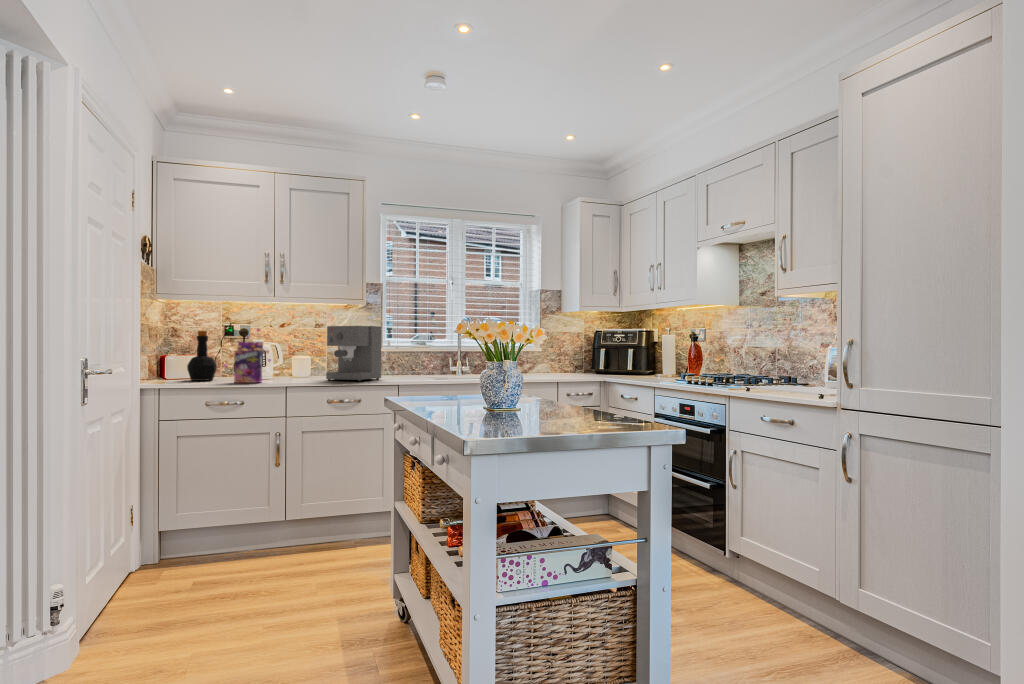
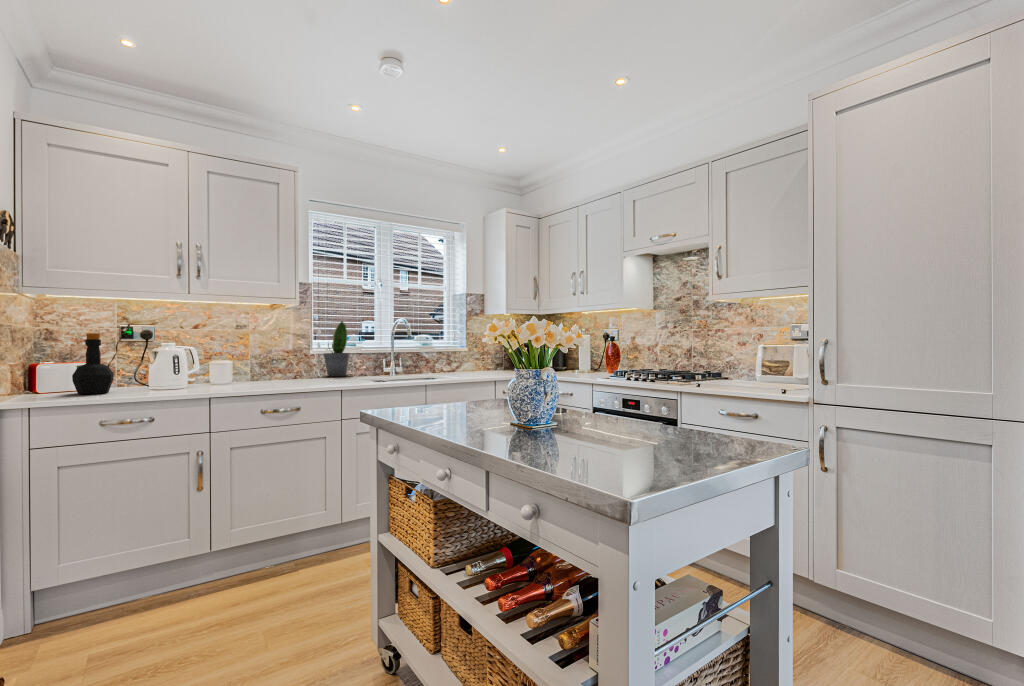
potted plant: none [394,319,419,374] -> present [323,321,349,376]
coffee maker: present [326,326,381,381] -> none [255,327,317,387]
cereal box: present [224,329,271,383] -> none [126,330,191,395]

